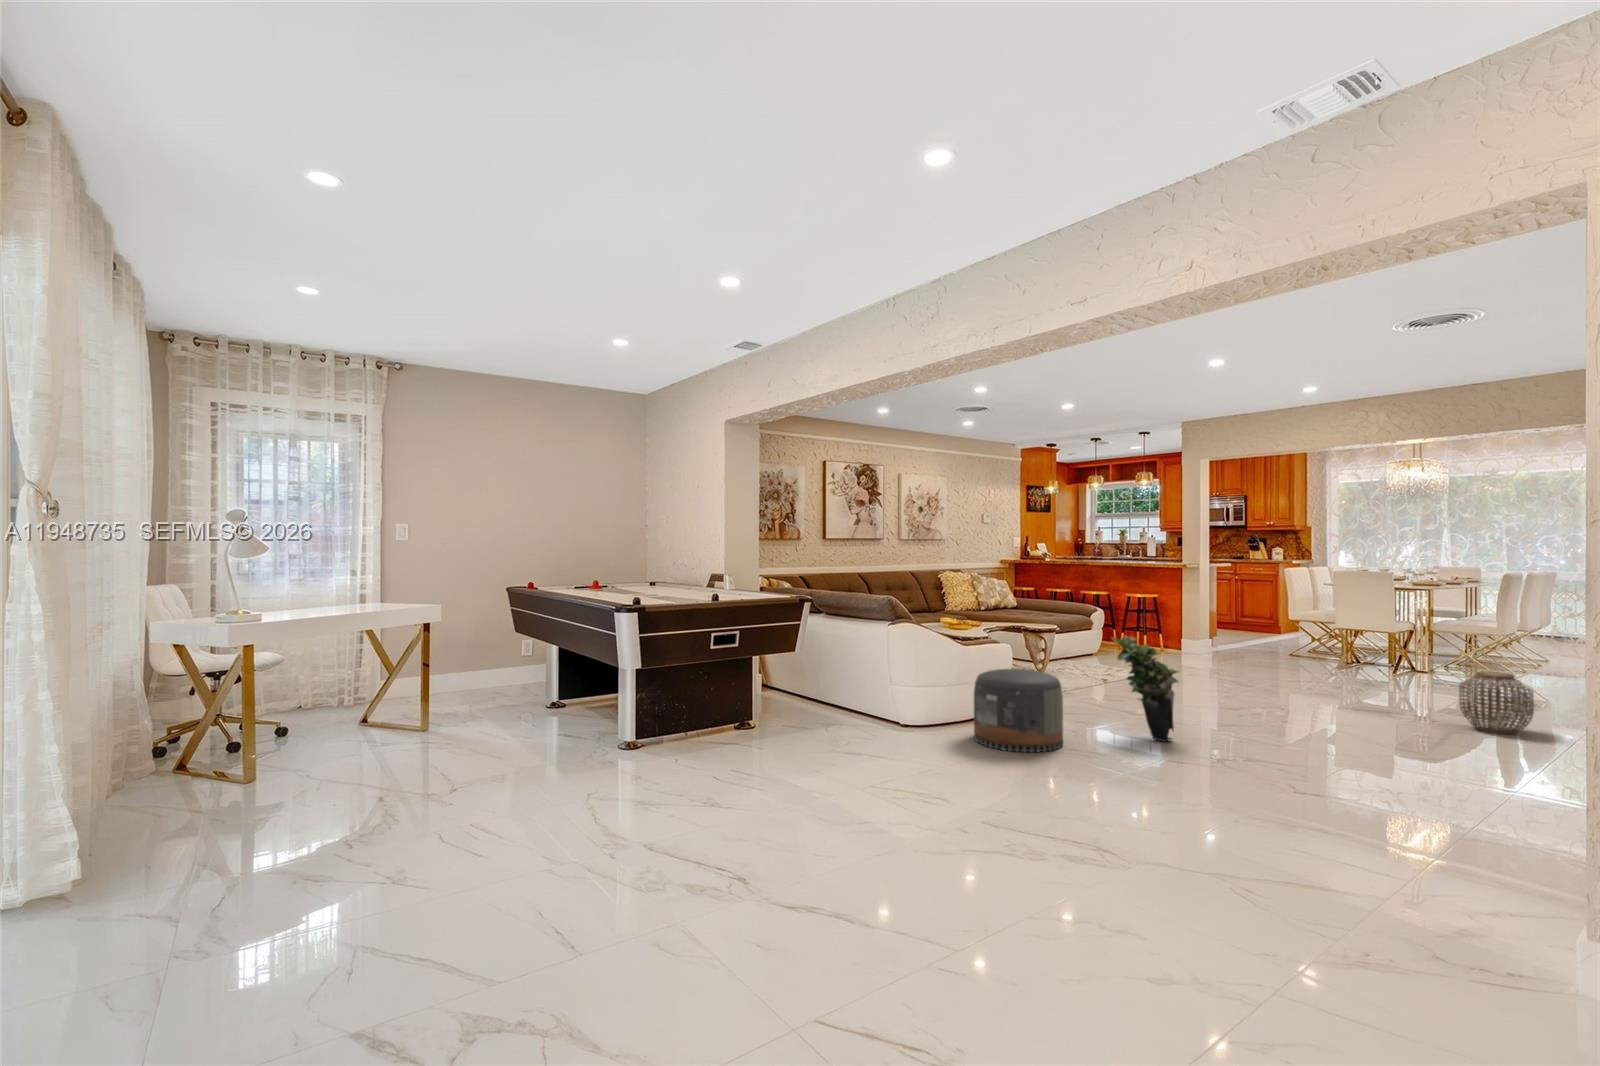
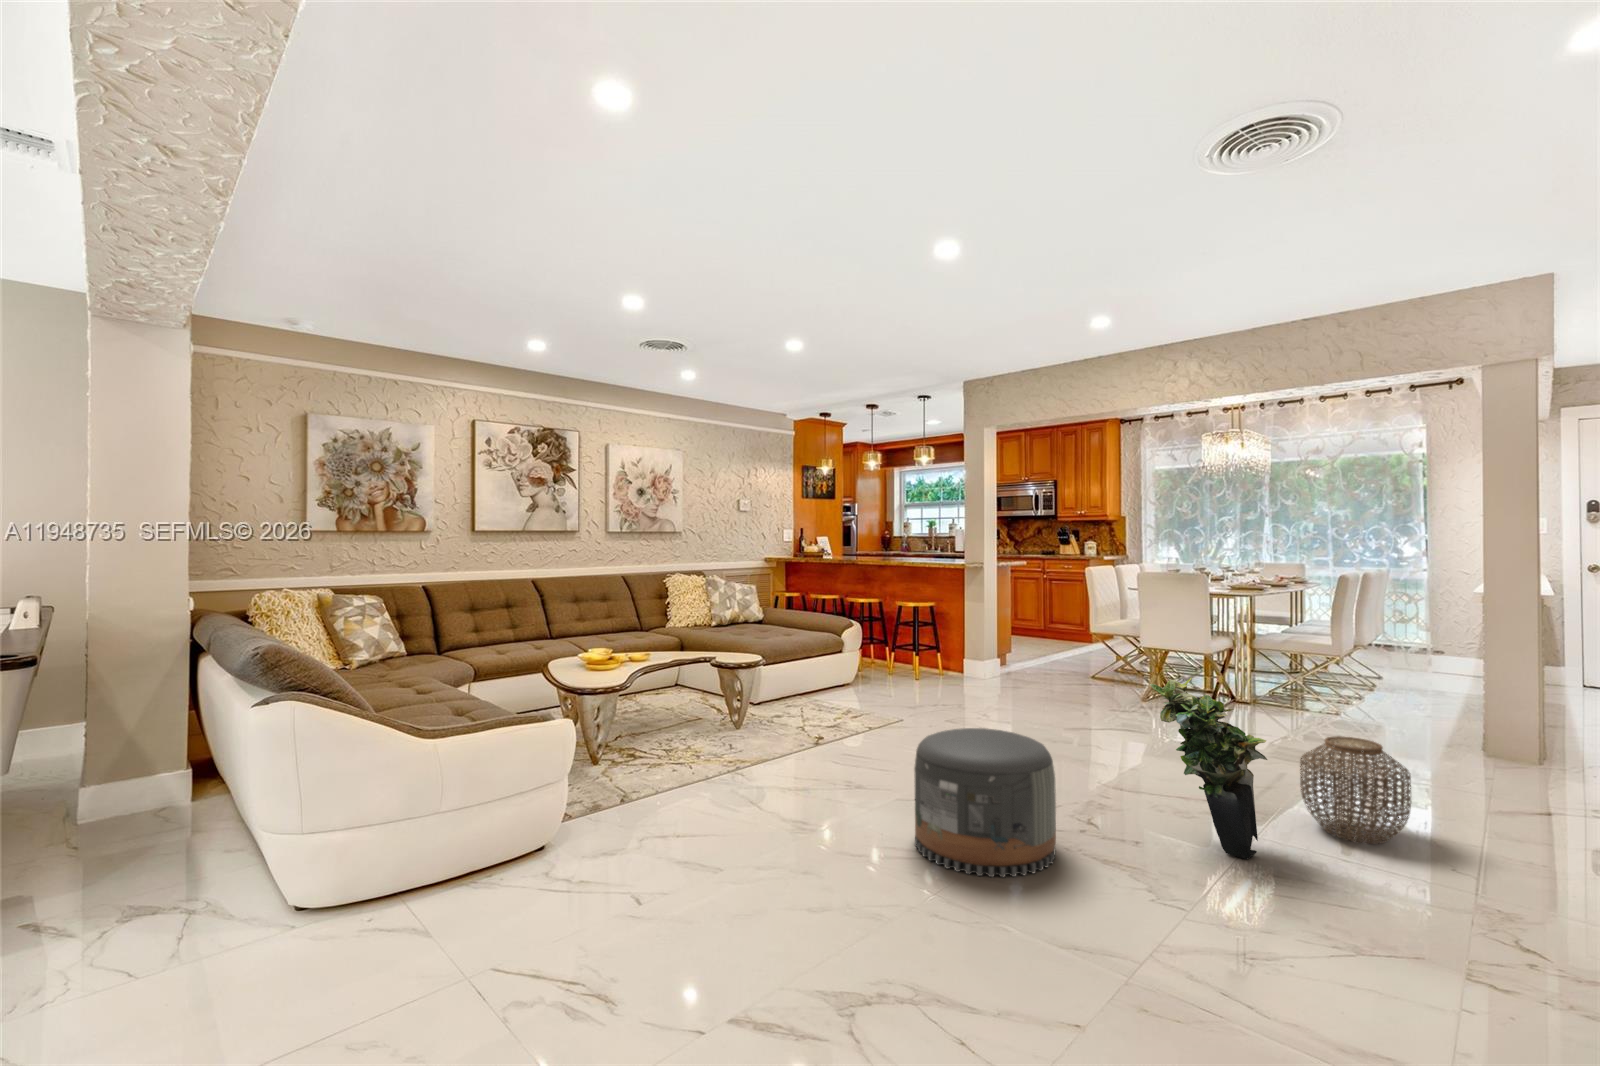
potted plant: present [1113,636,1178,742] -> present [1150,678,1267,860]
pouf: present [974,669,1063,752] -> present [914,728,1056,877]

